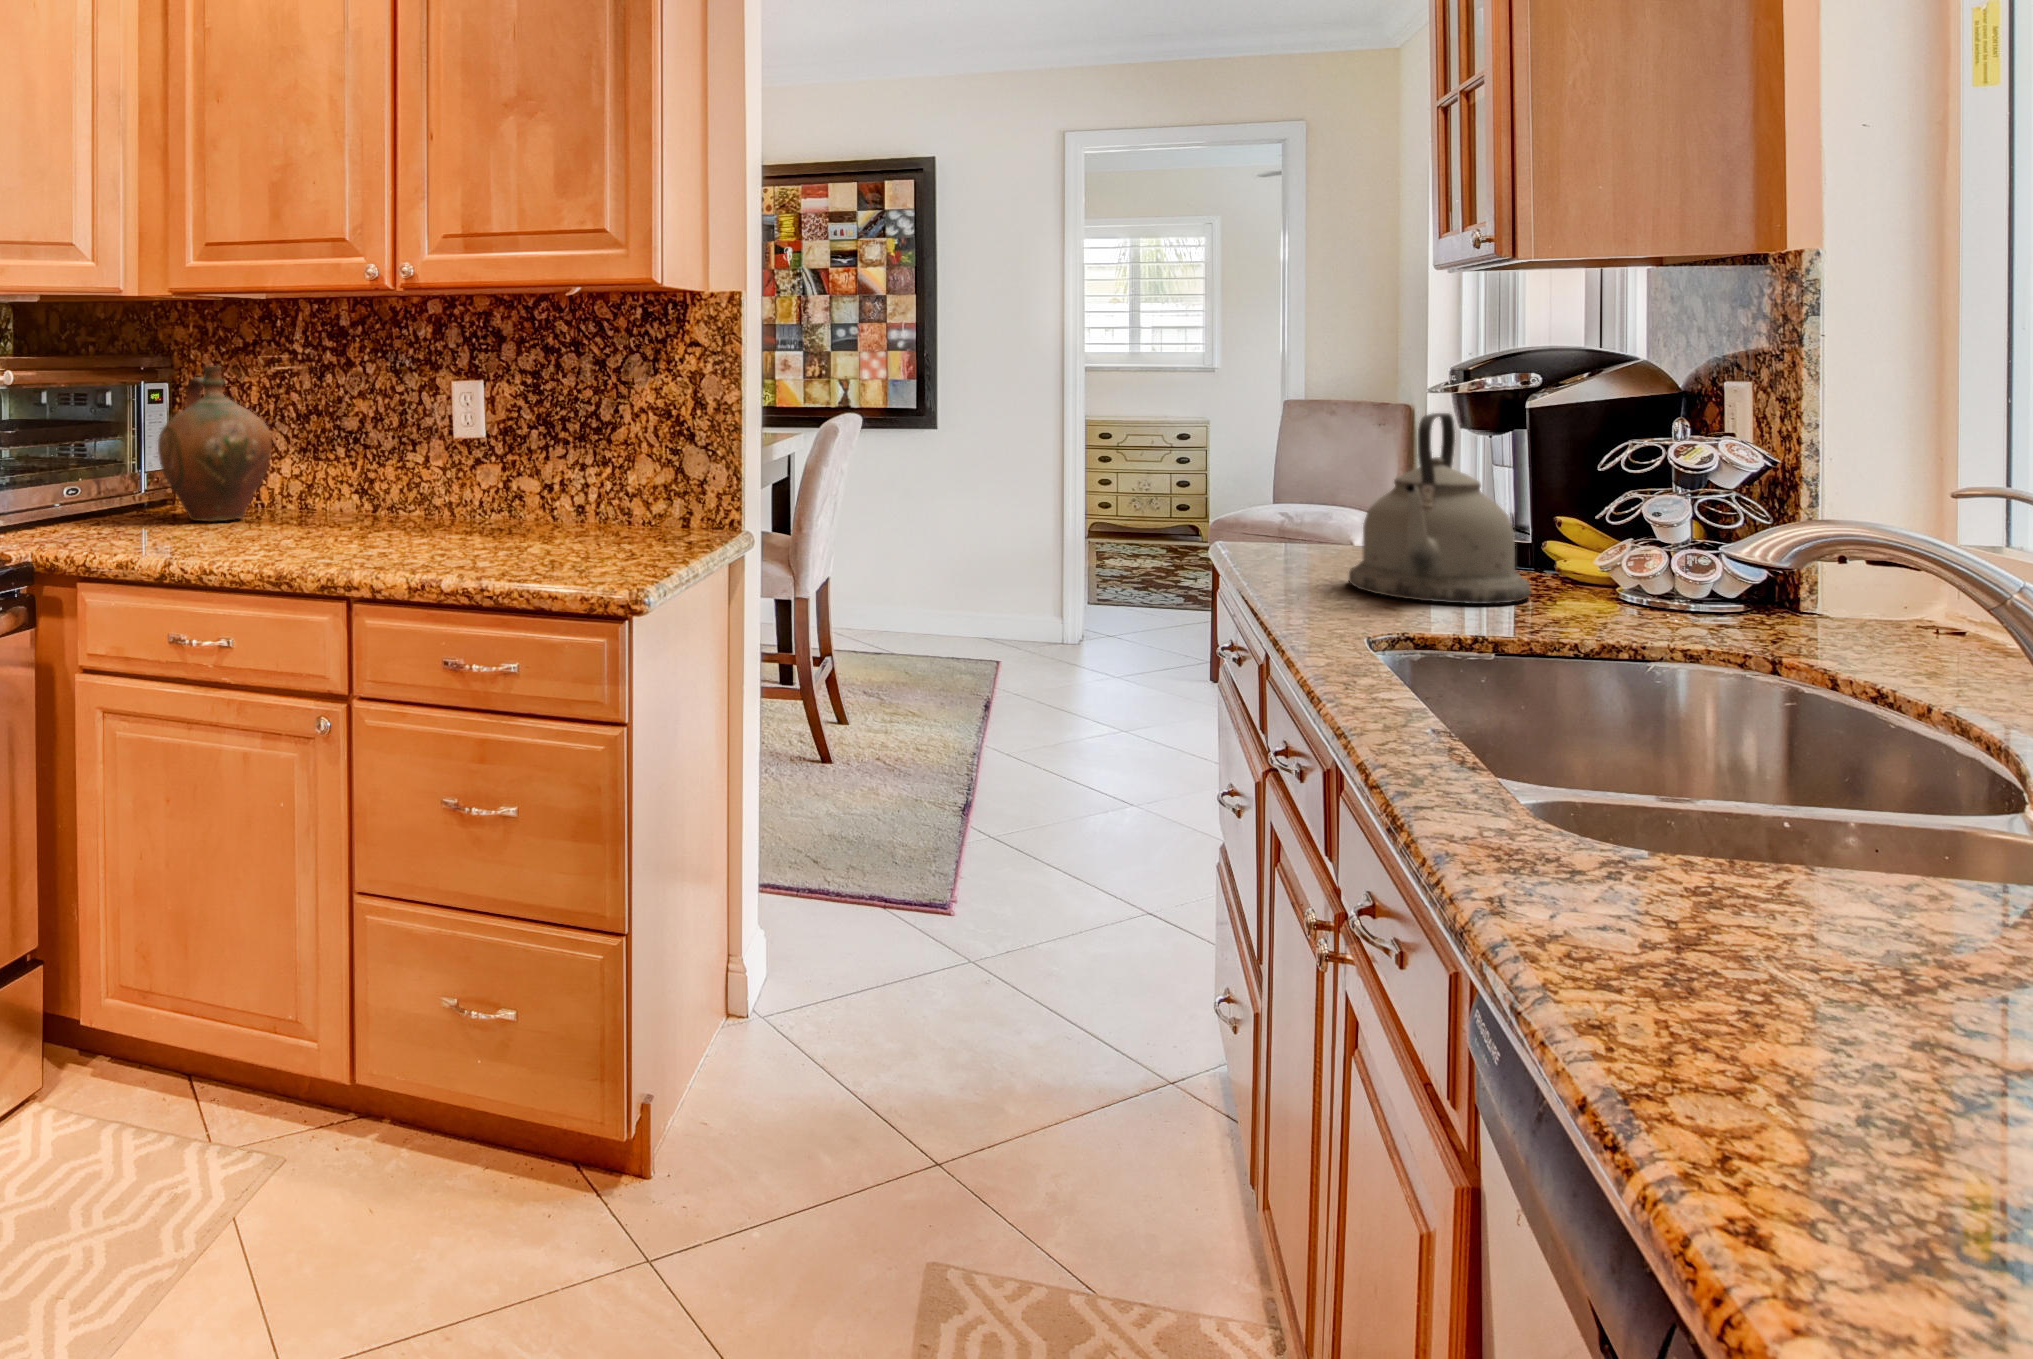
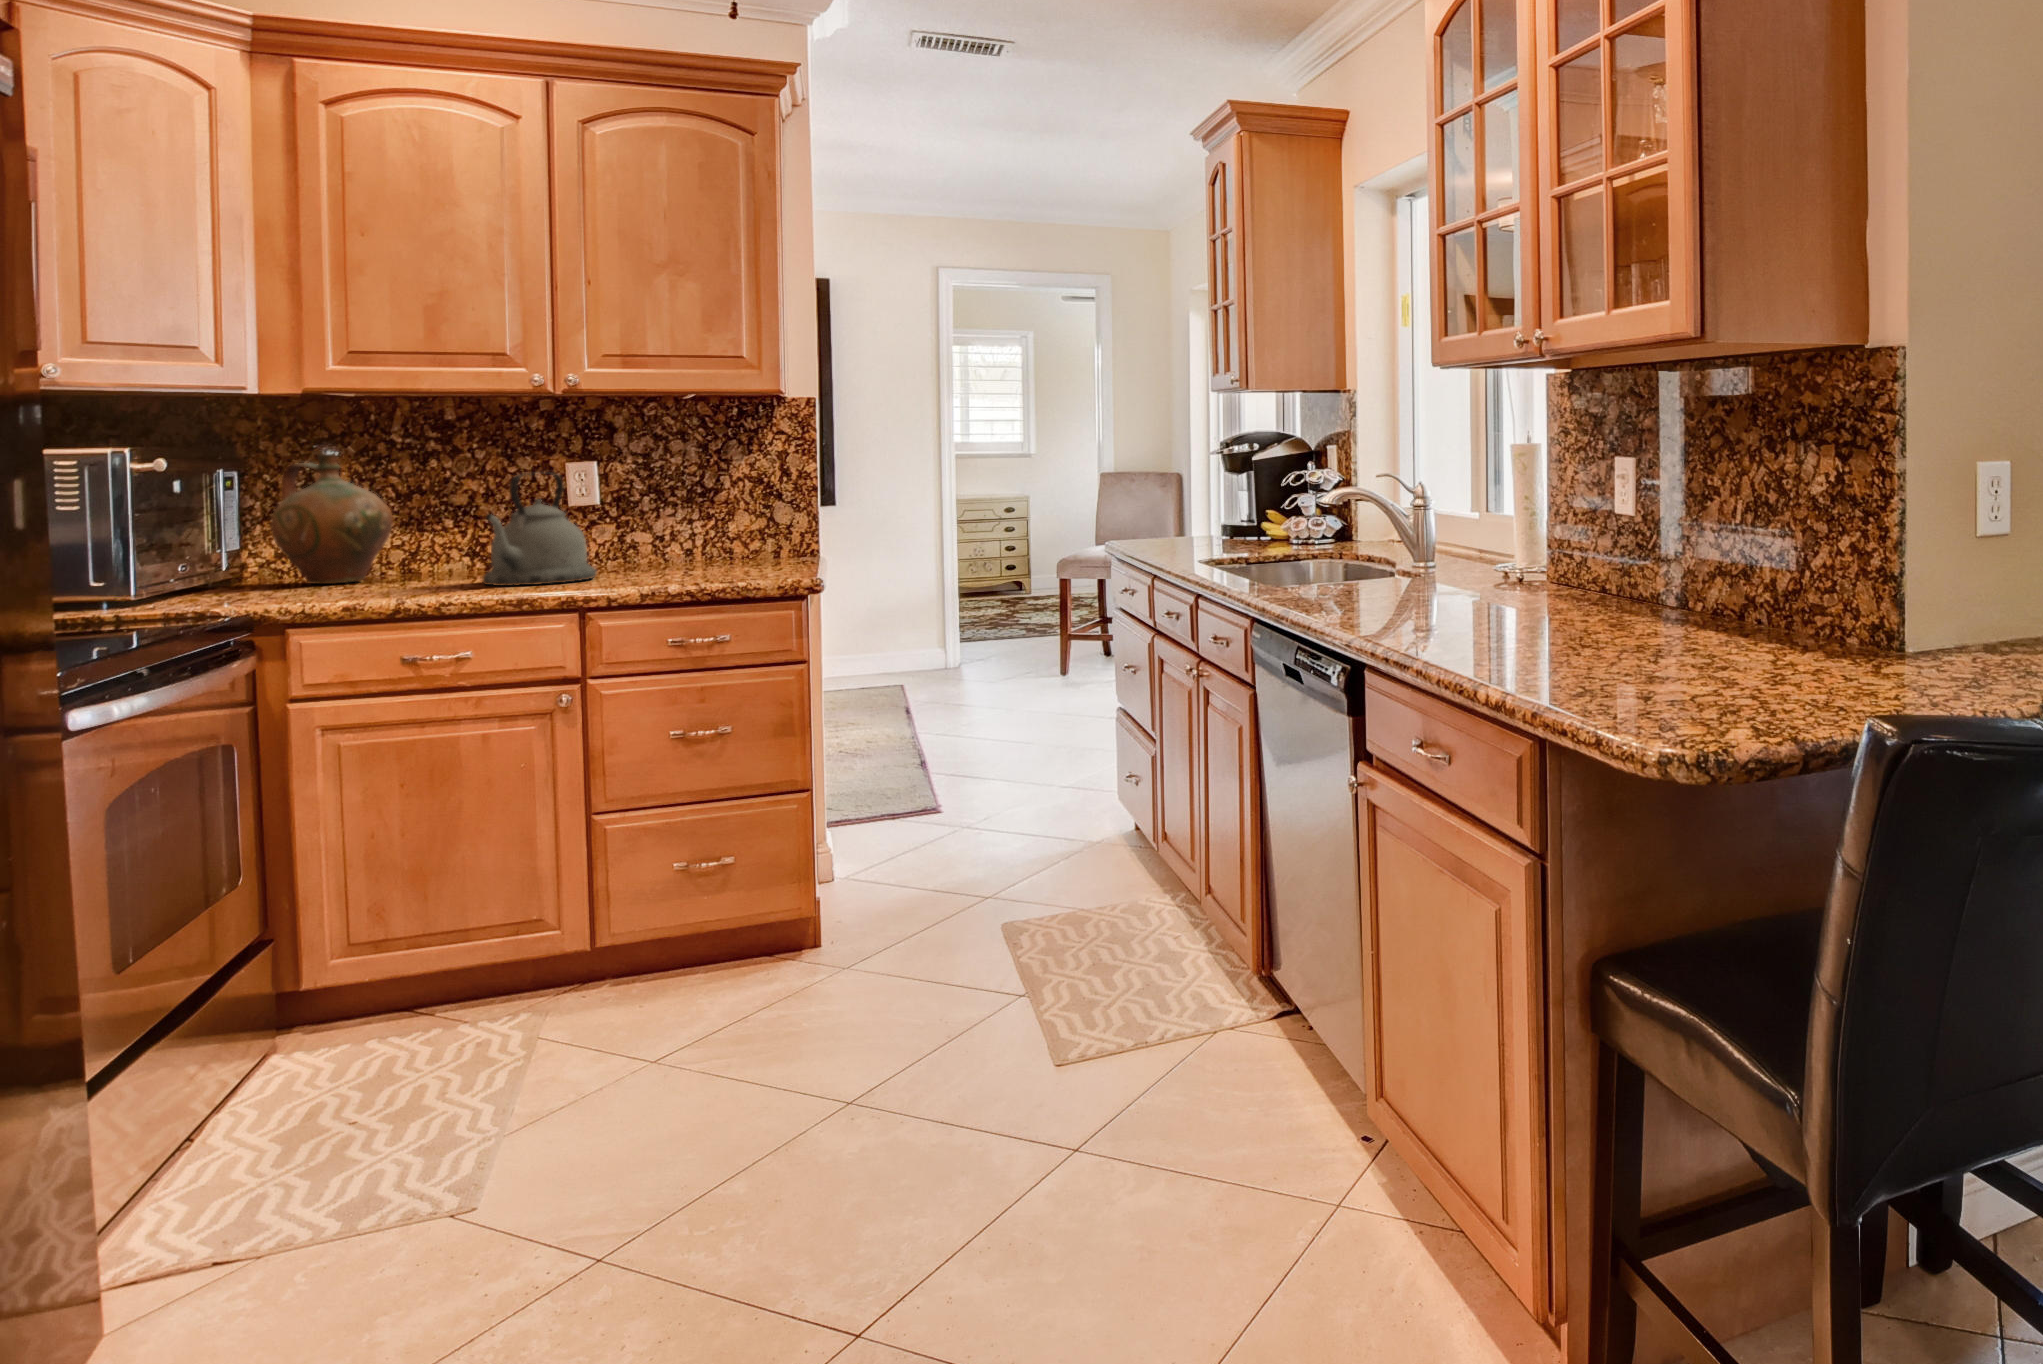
kettle: present [1349,413,1531,604] -> present [483,472,596,586]

